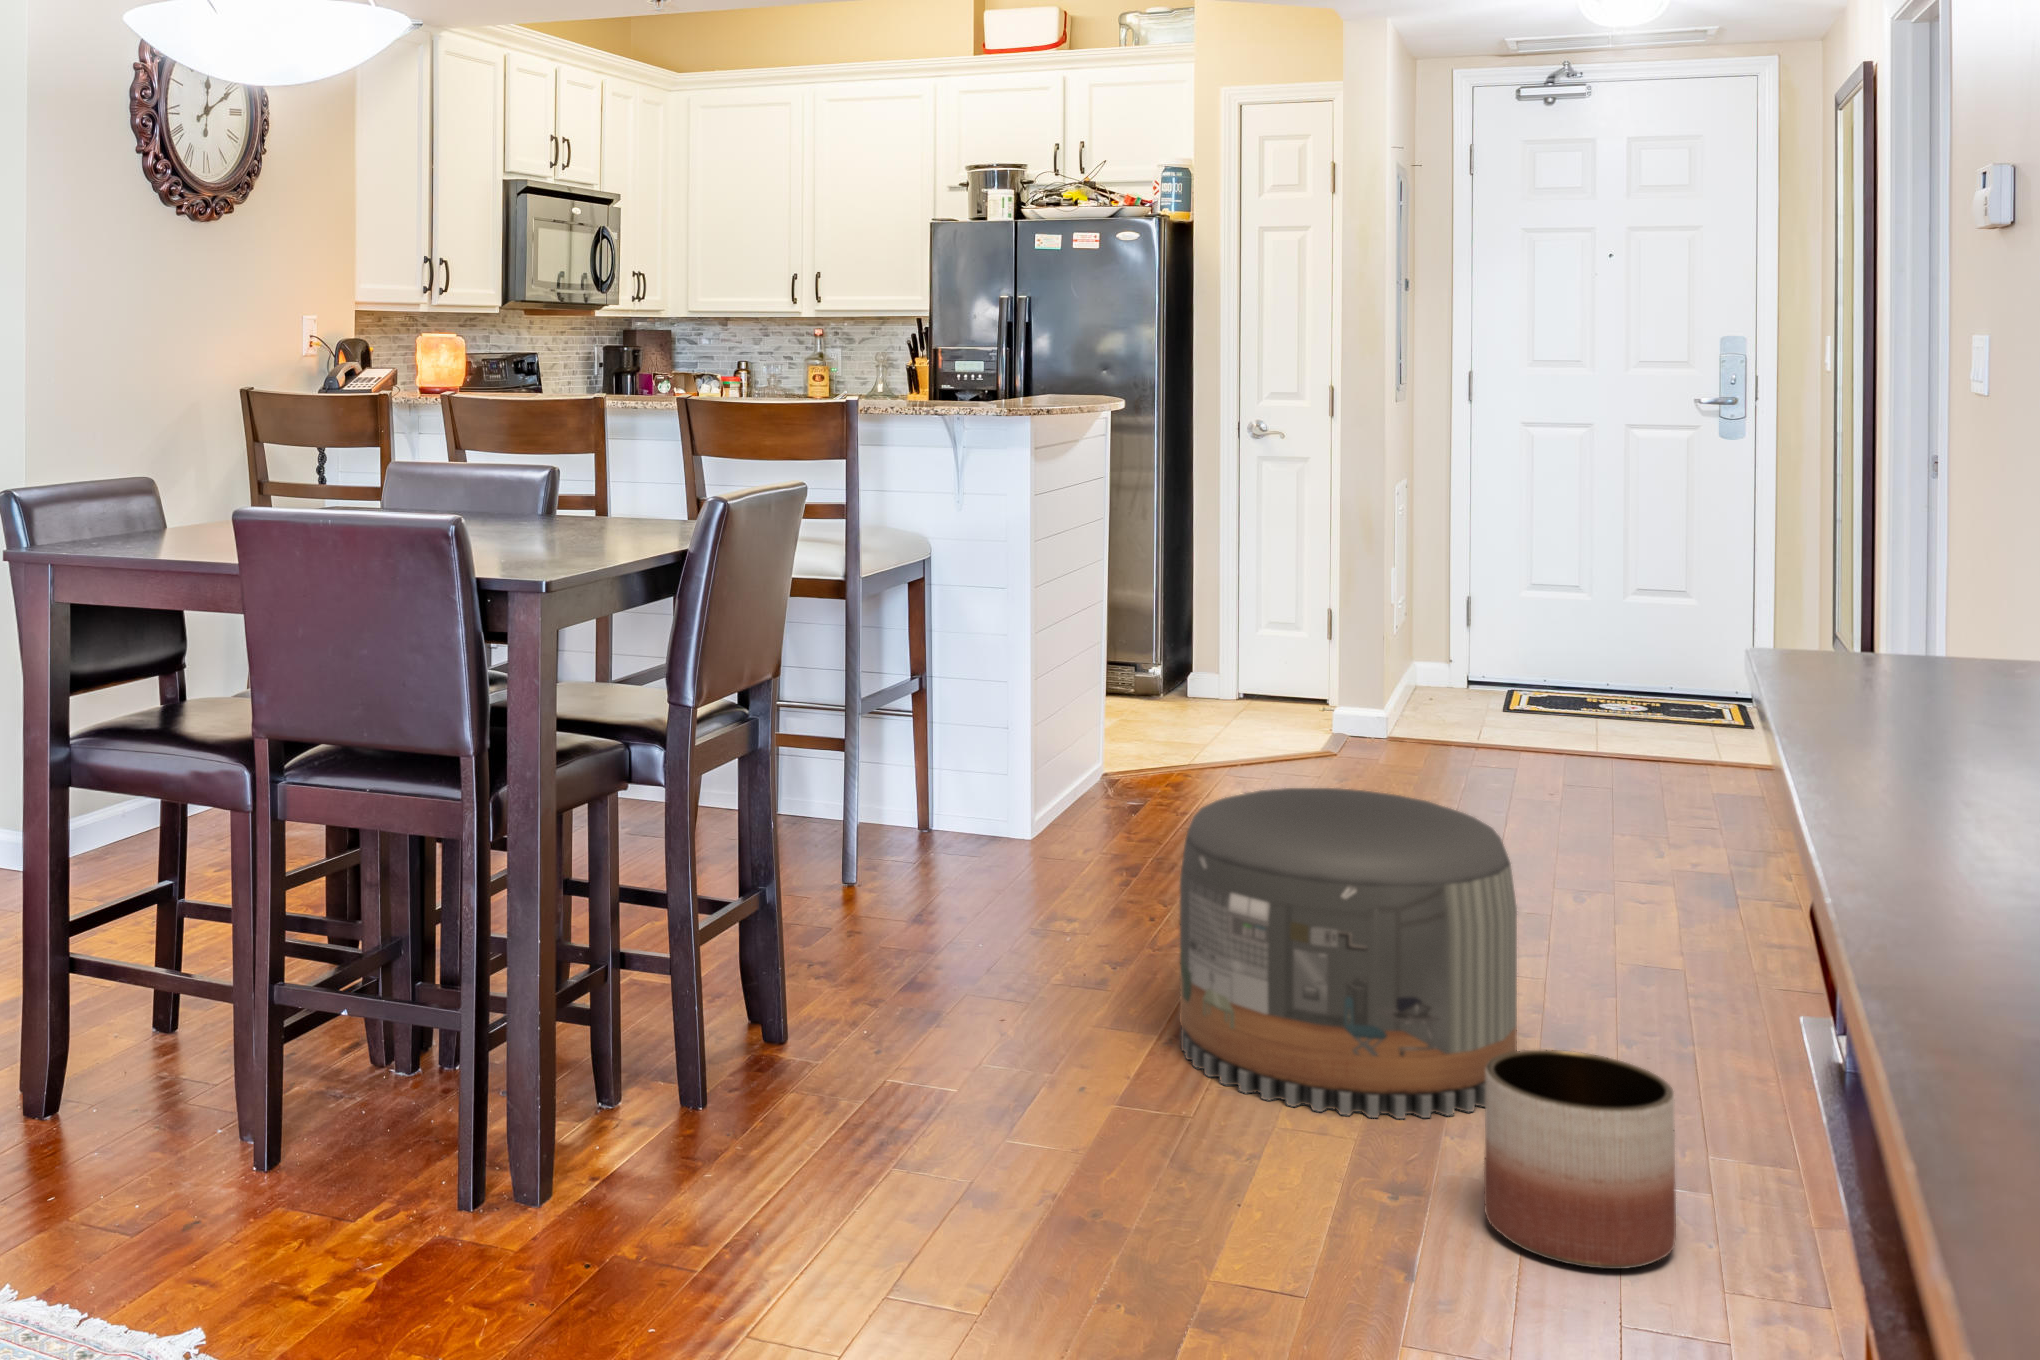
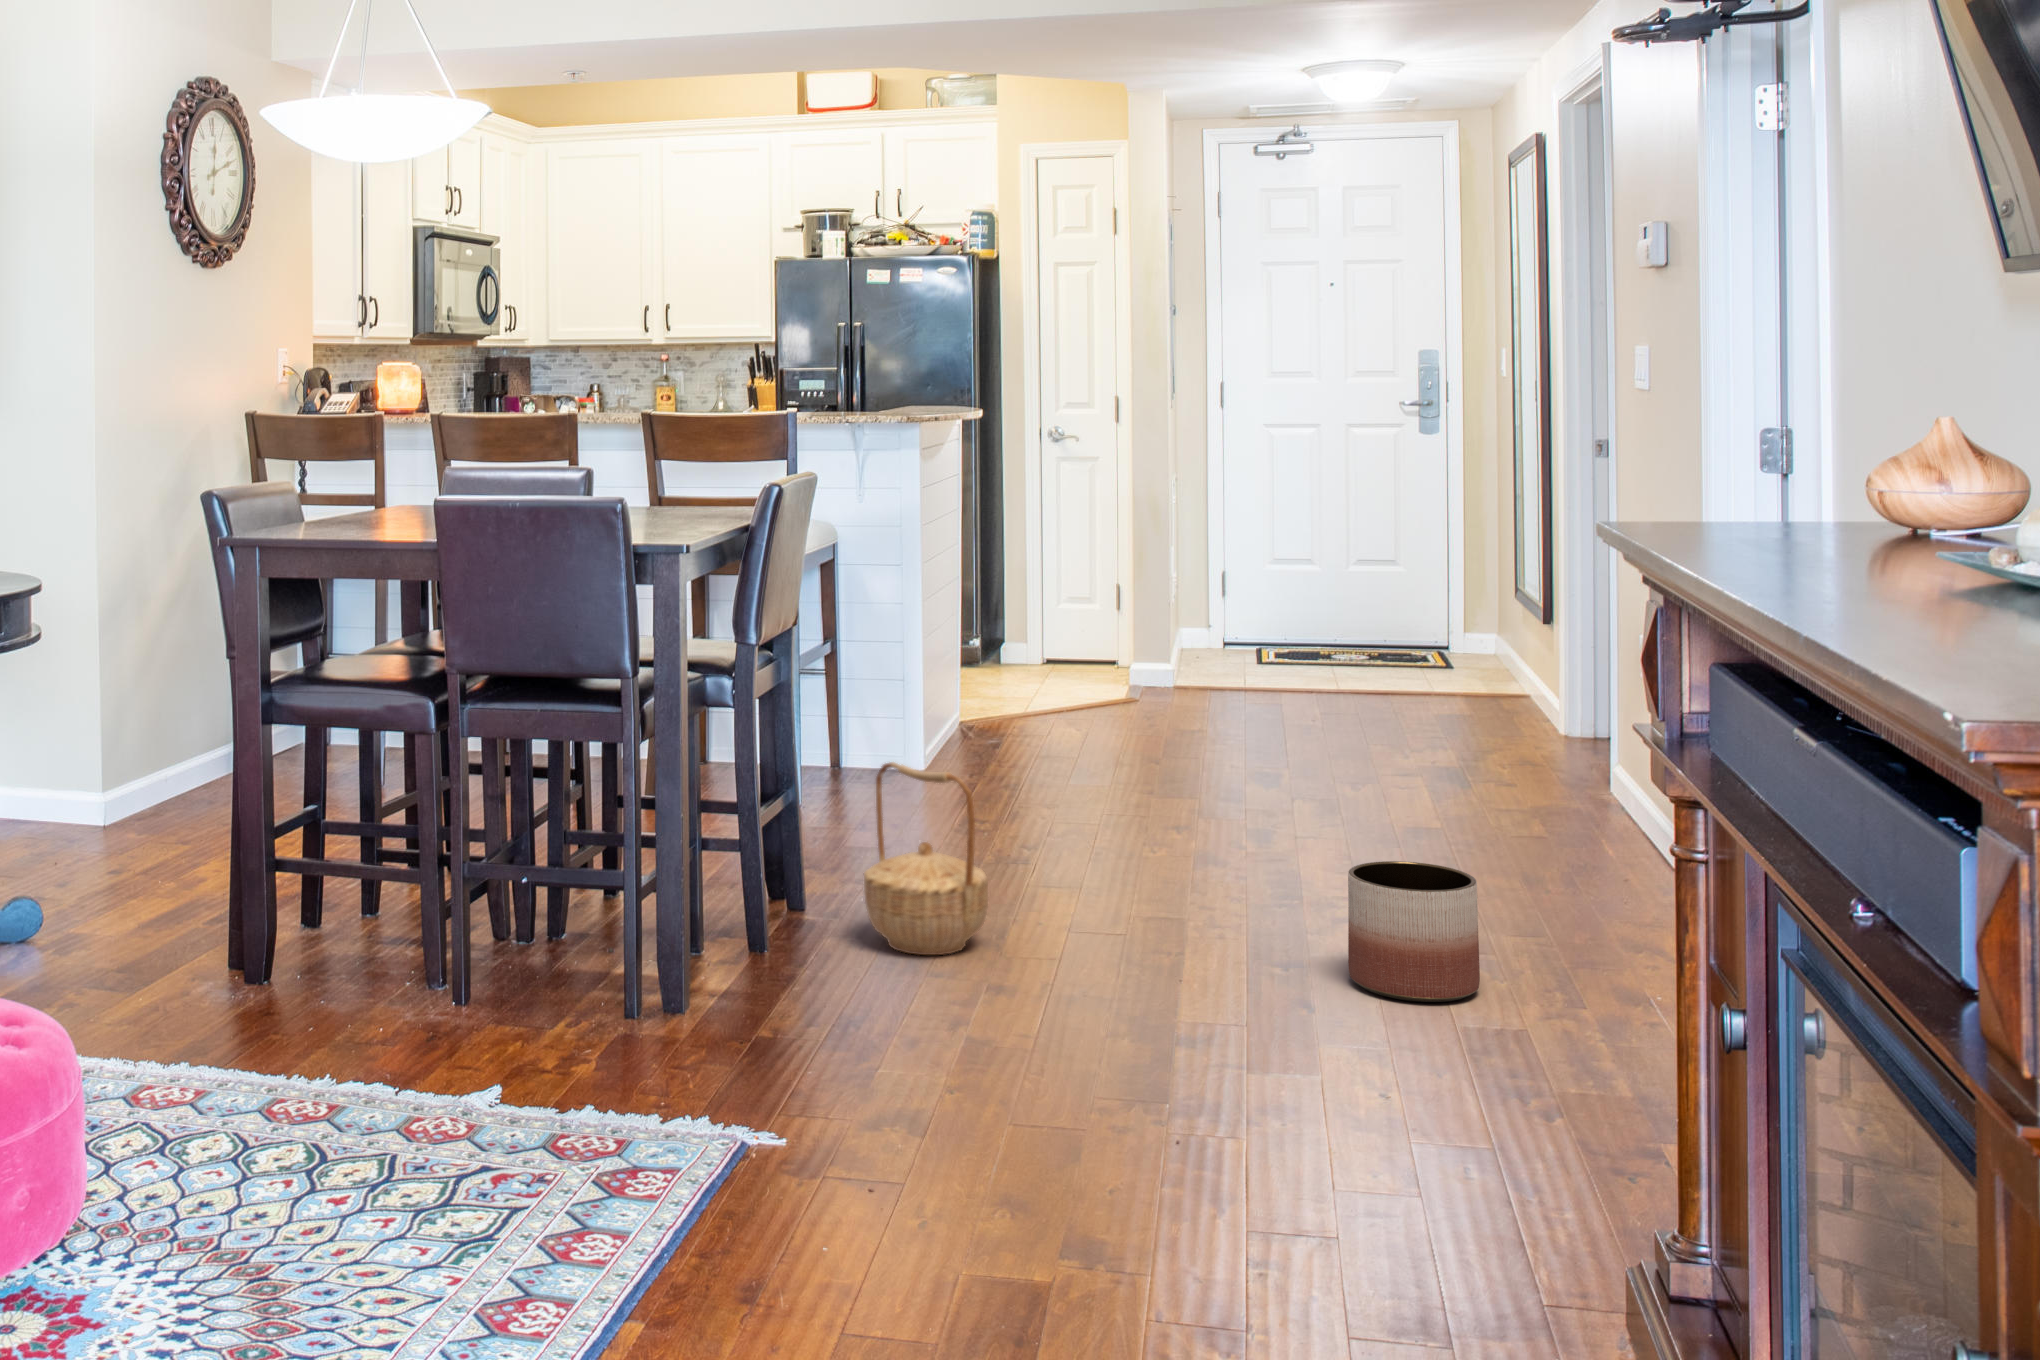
pouf: present [1180,788,1517,1119] -> none [1098,699,1346,929]
basket: none [831,866,997,1133] -> present [864,762,988,955]

